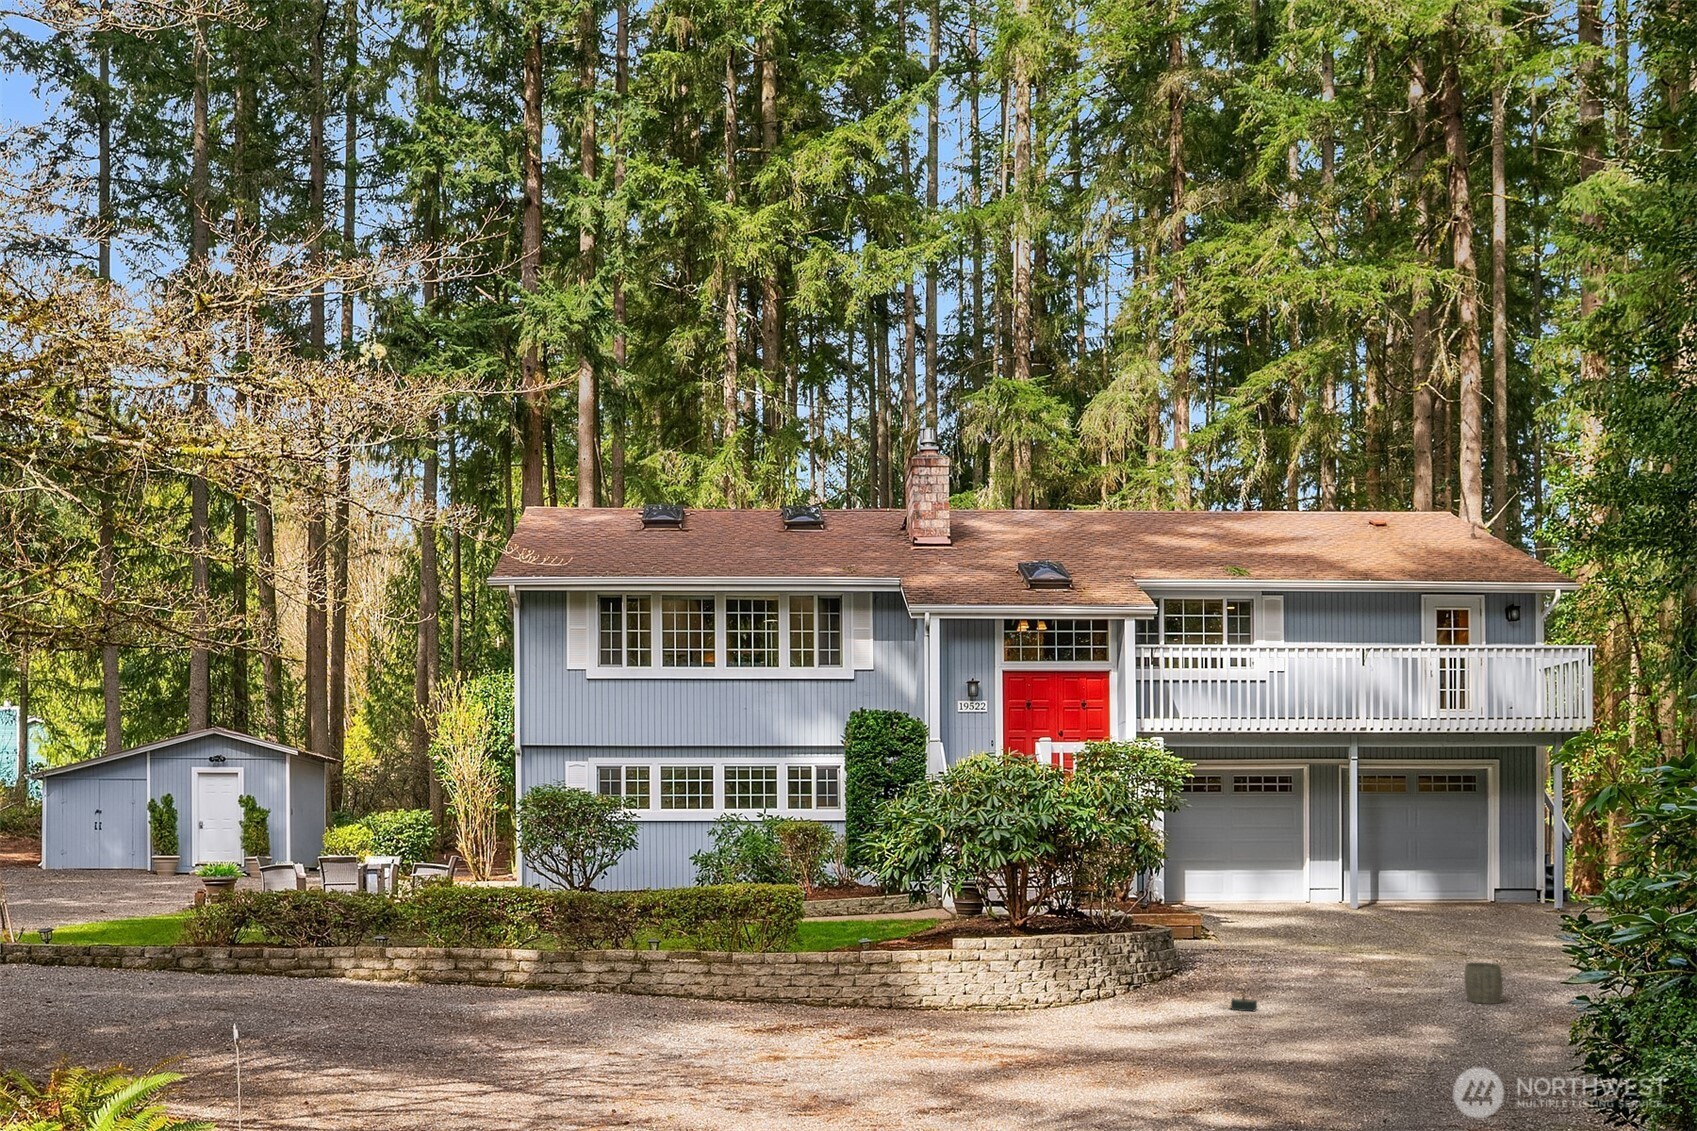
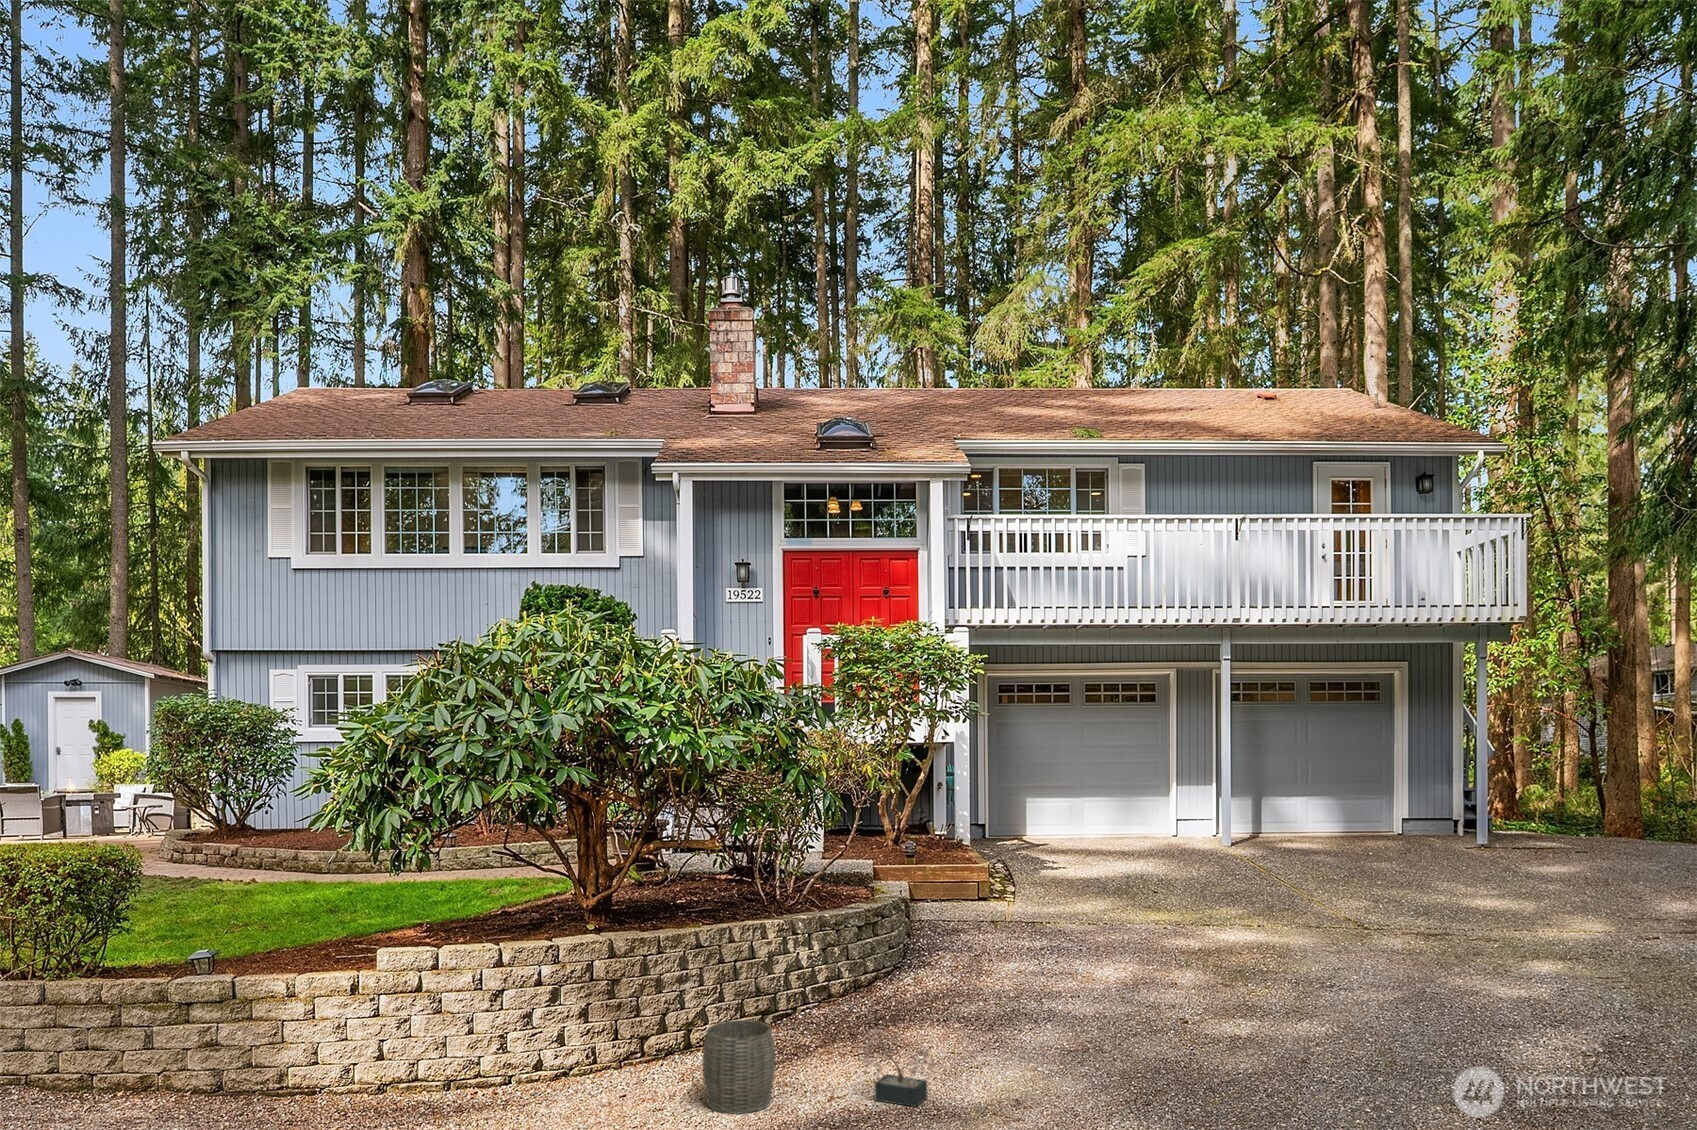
woven basket: present [1464,963,1503,1004] -> present [703,1020,775,1114]

